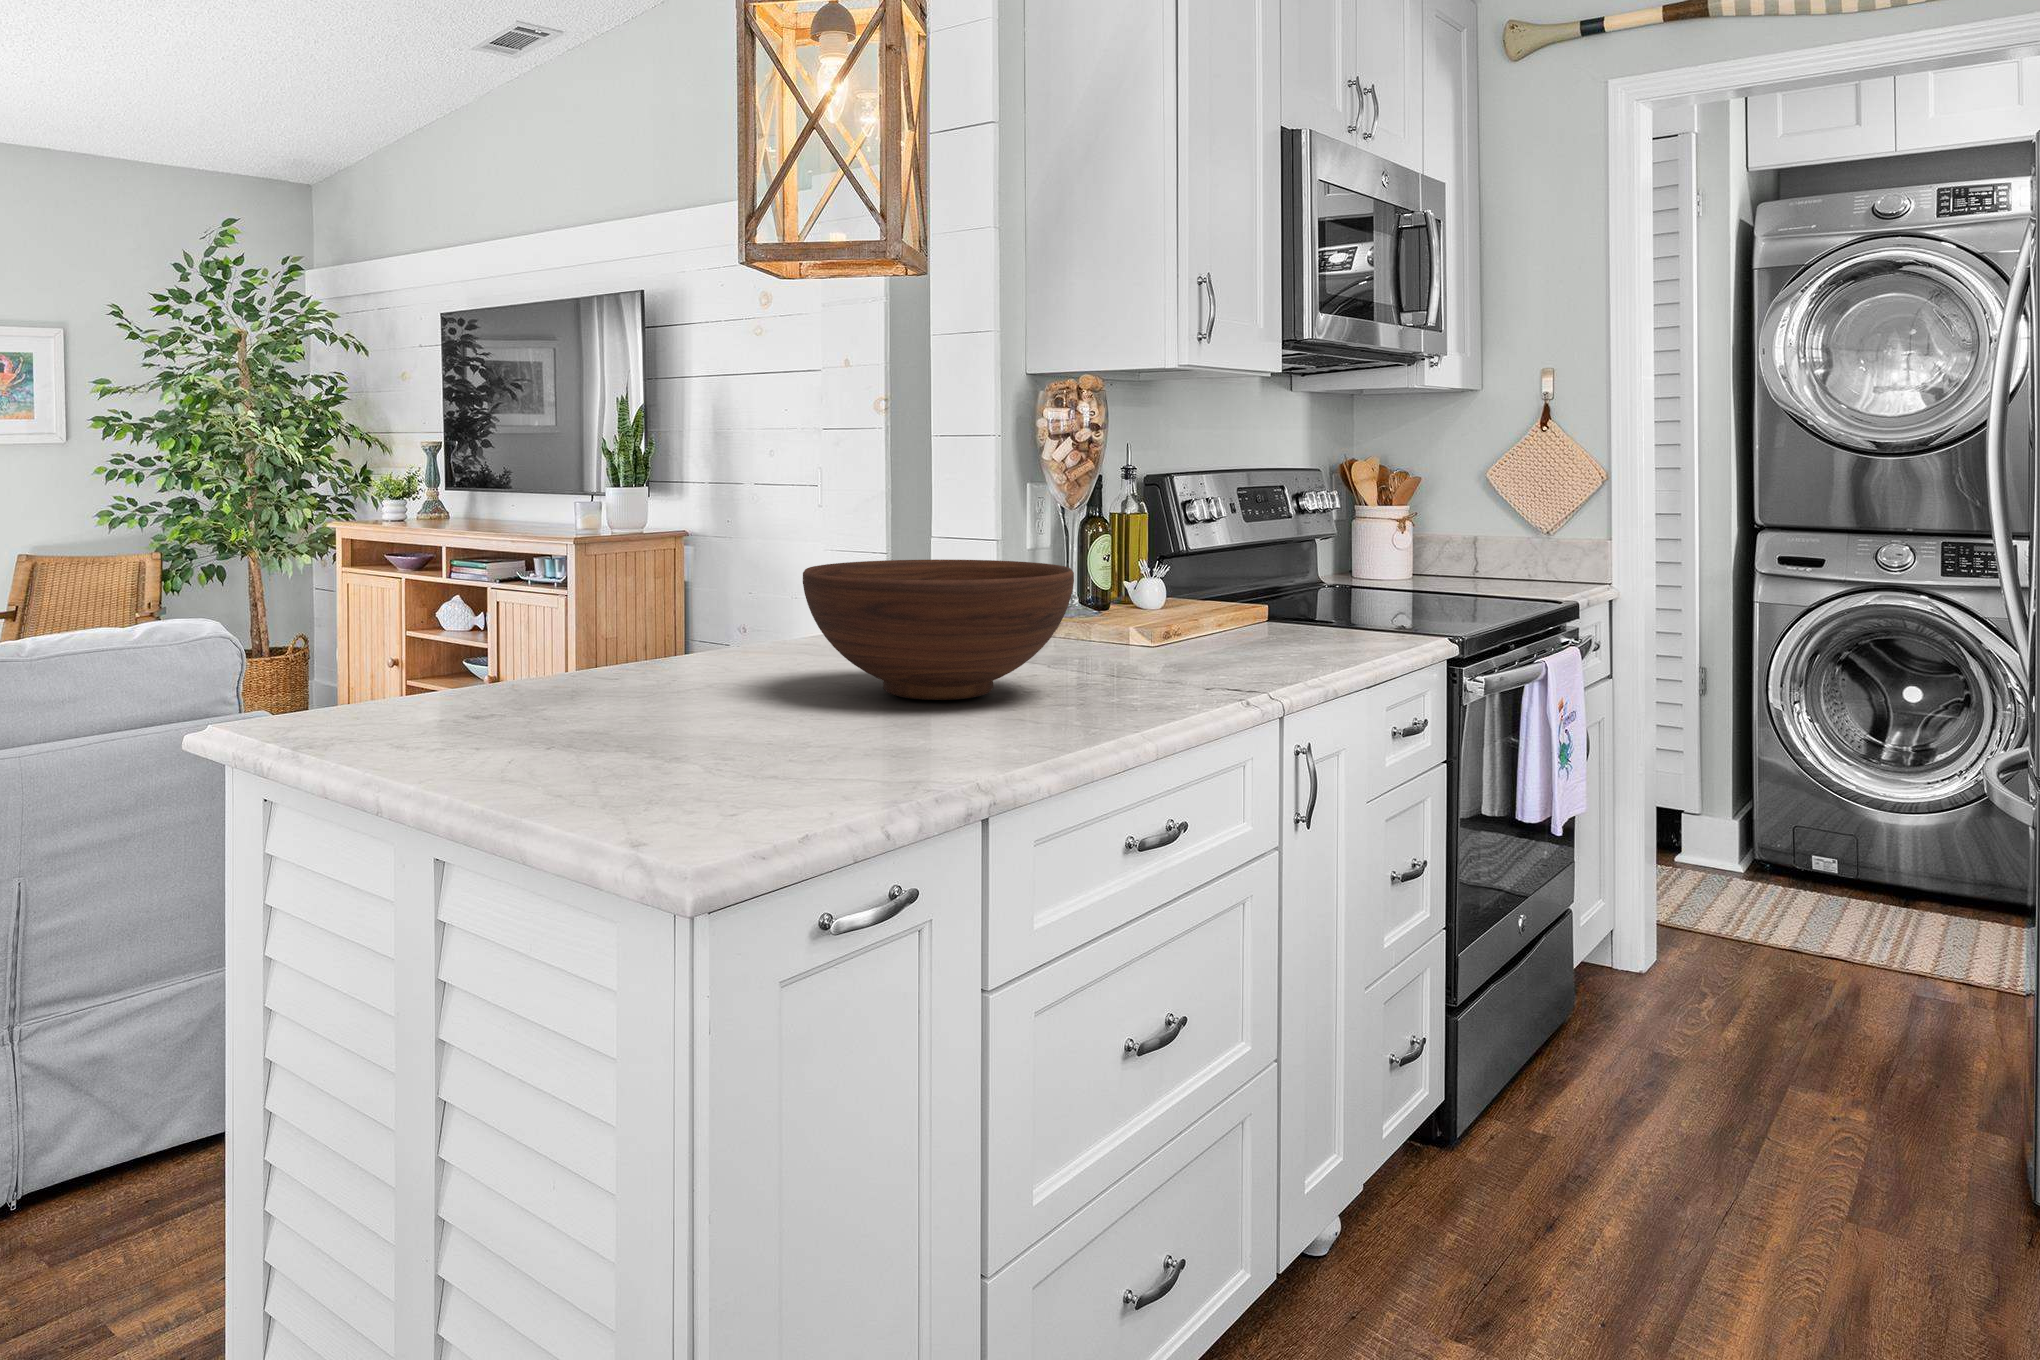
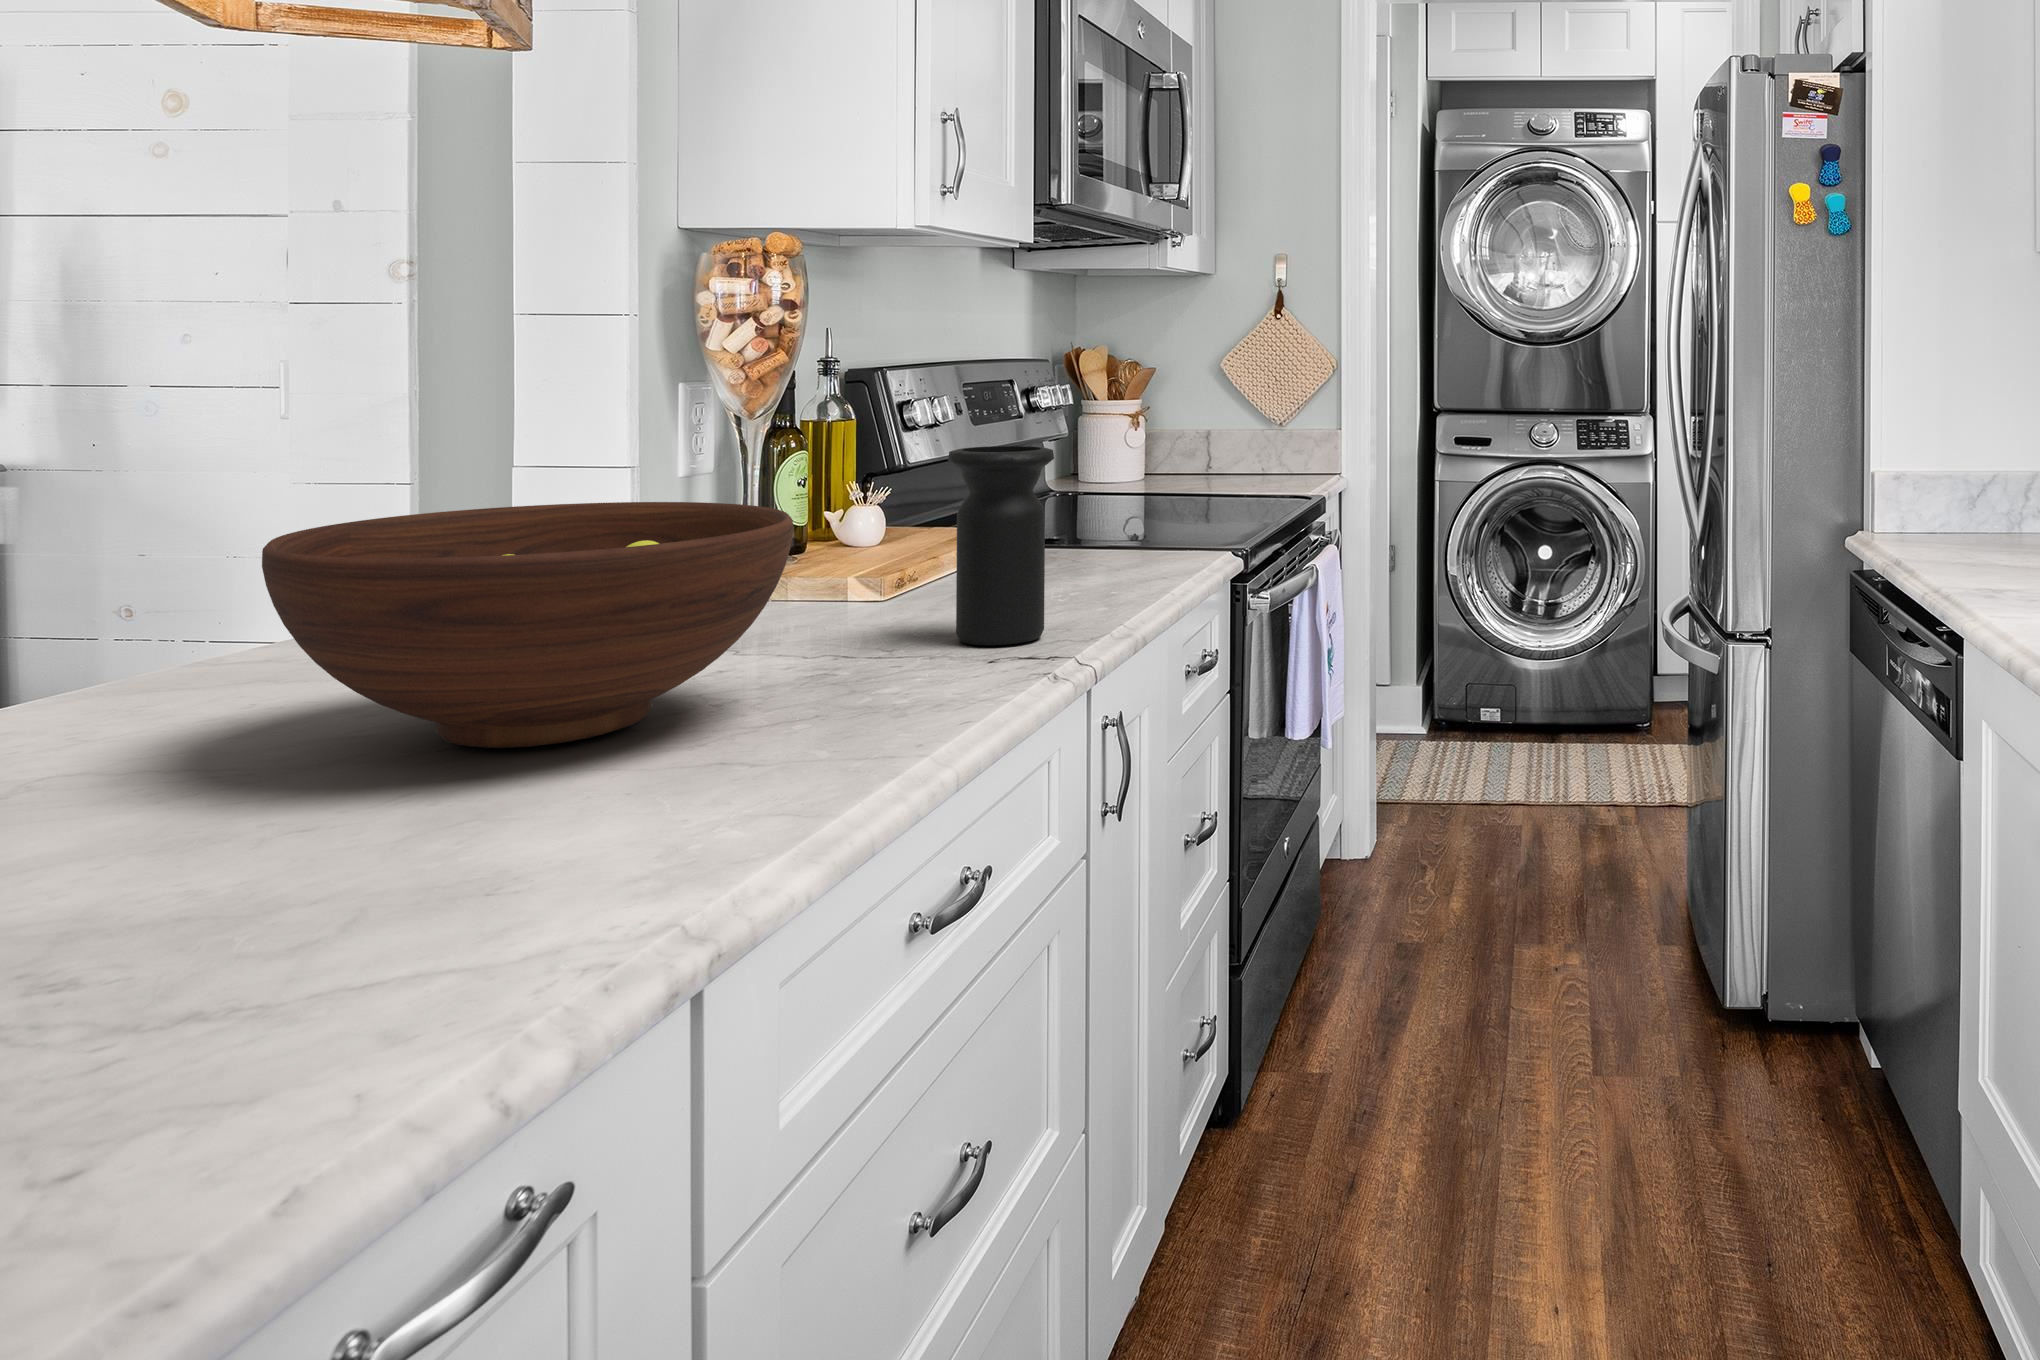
vase: none [1187,533,1264,680] -> present [948,446,1054,645]

